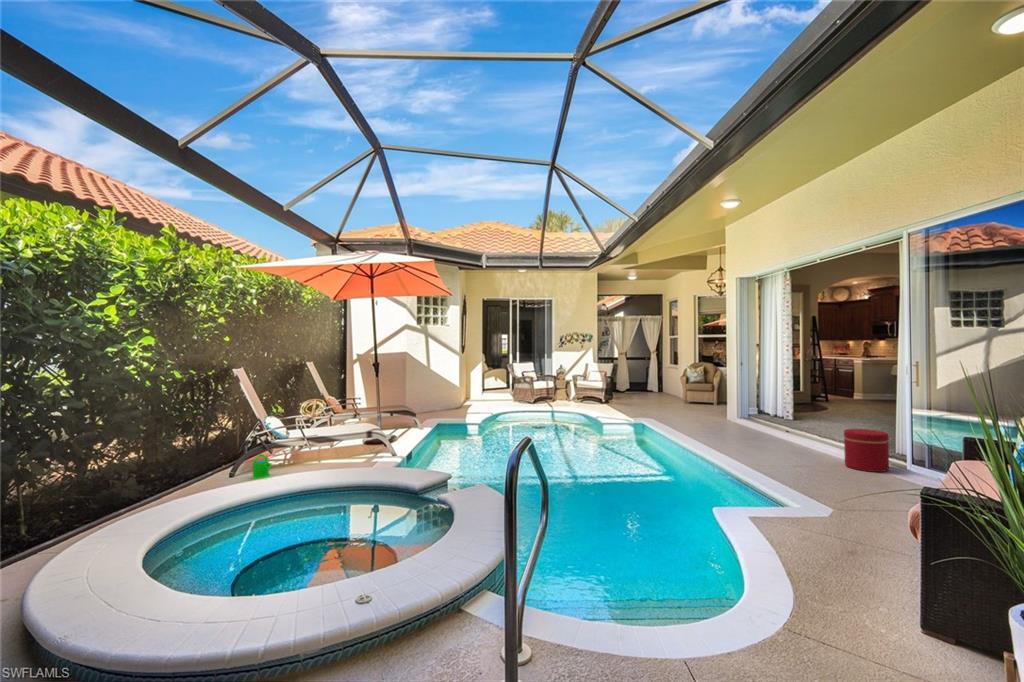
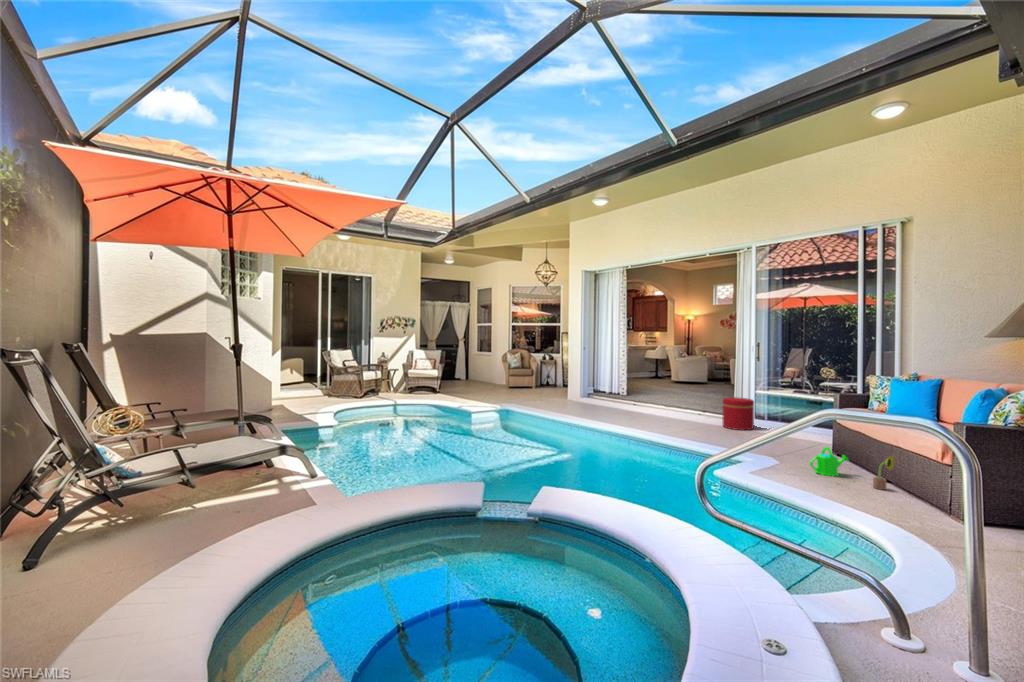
watering can: present [251,454,271,479] -> present [810,447,849,476]
decorative plant: none [861,509,889,552] -> present [873,456,894,490]

